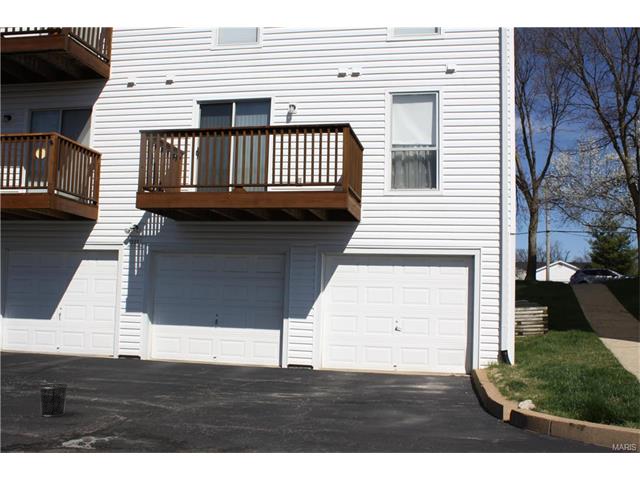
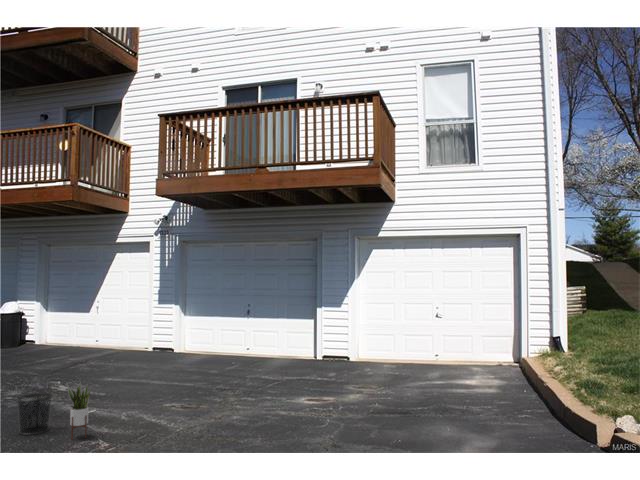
potted plant: none [85,373,105,420] -> present [67,382,91,439]

